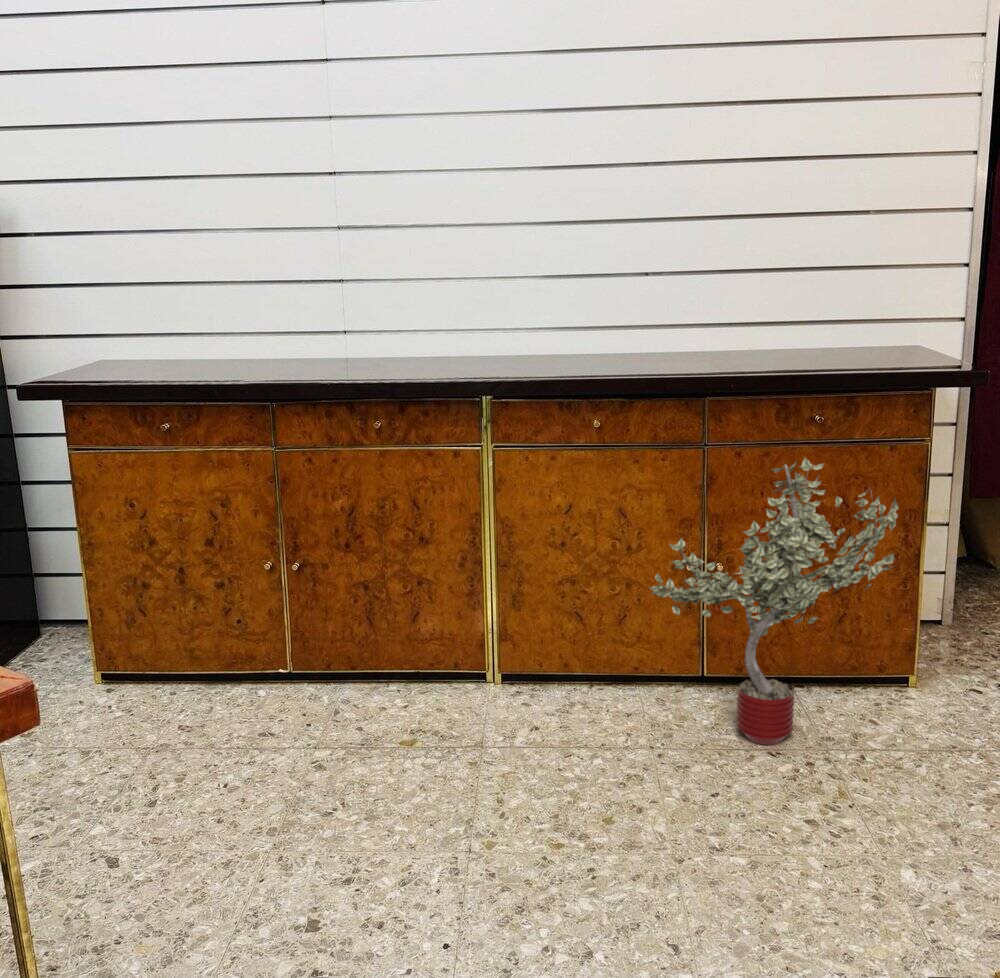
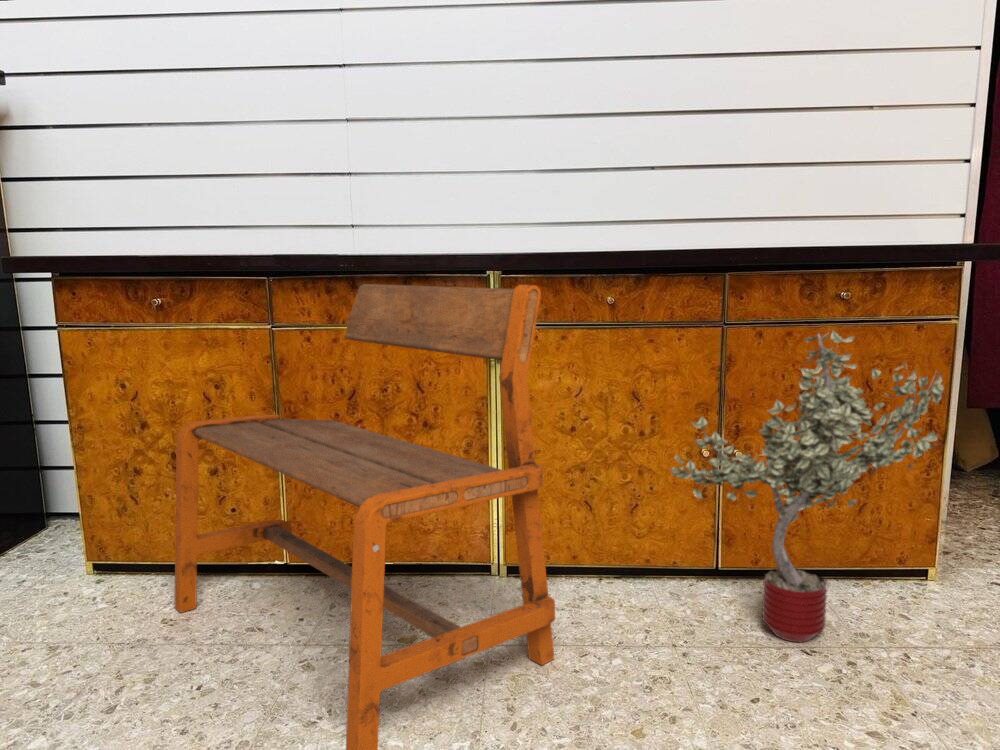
bench: none [186,397,542,854] -> present [175,284,555,750]

